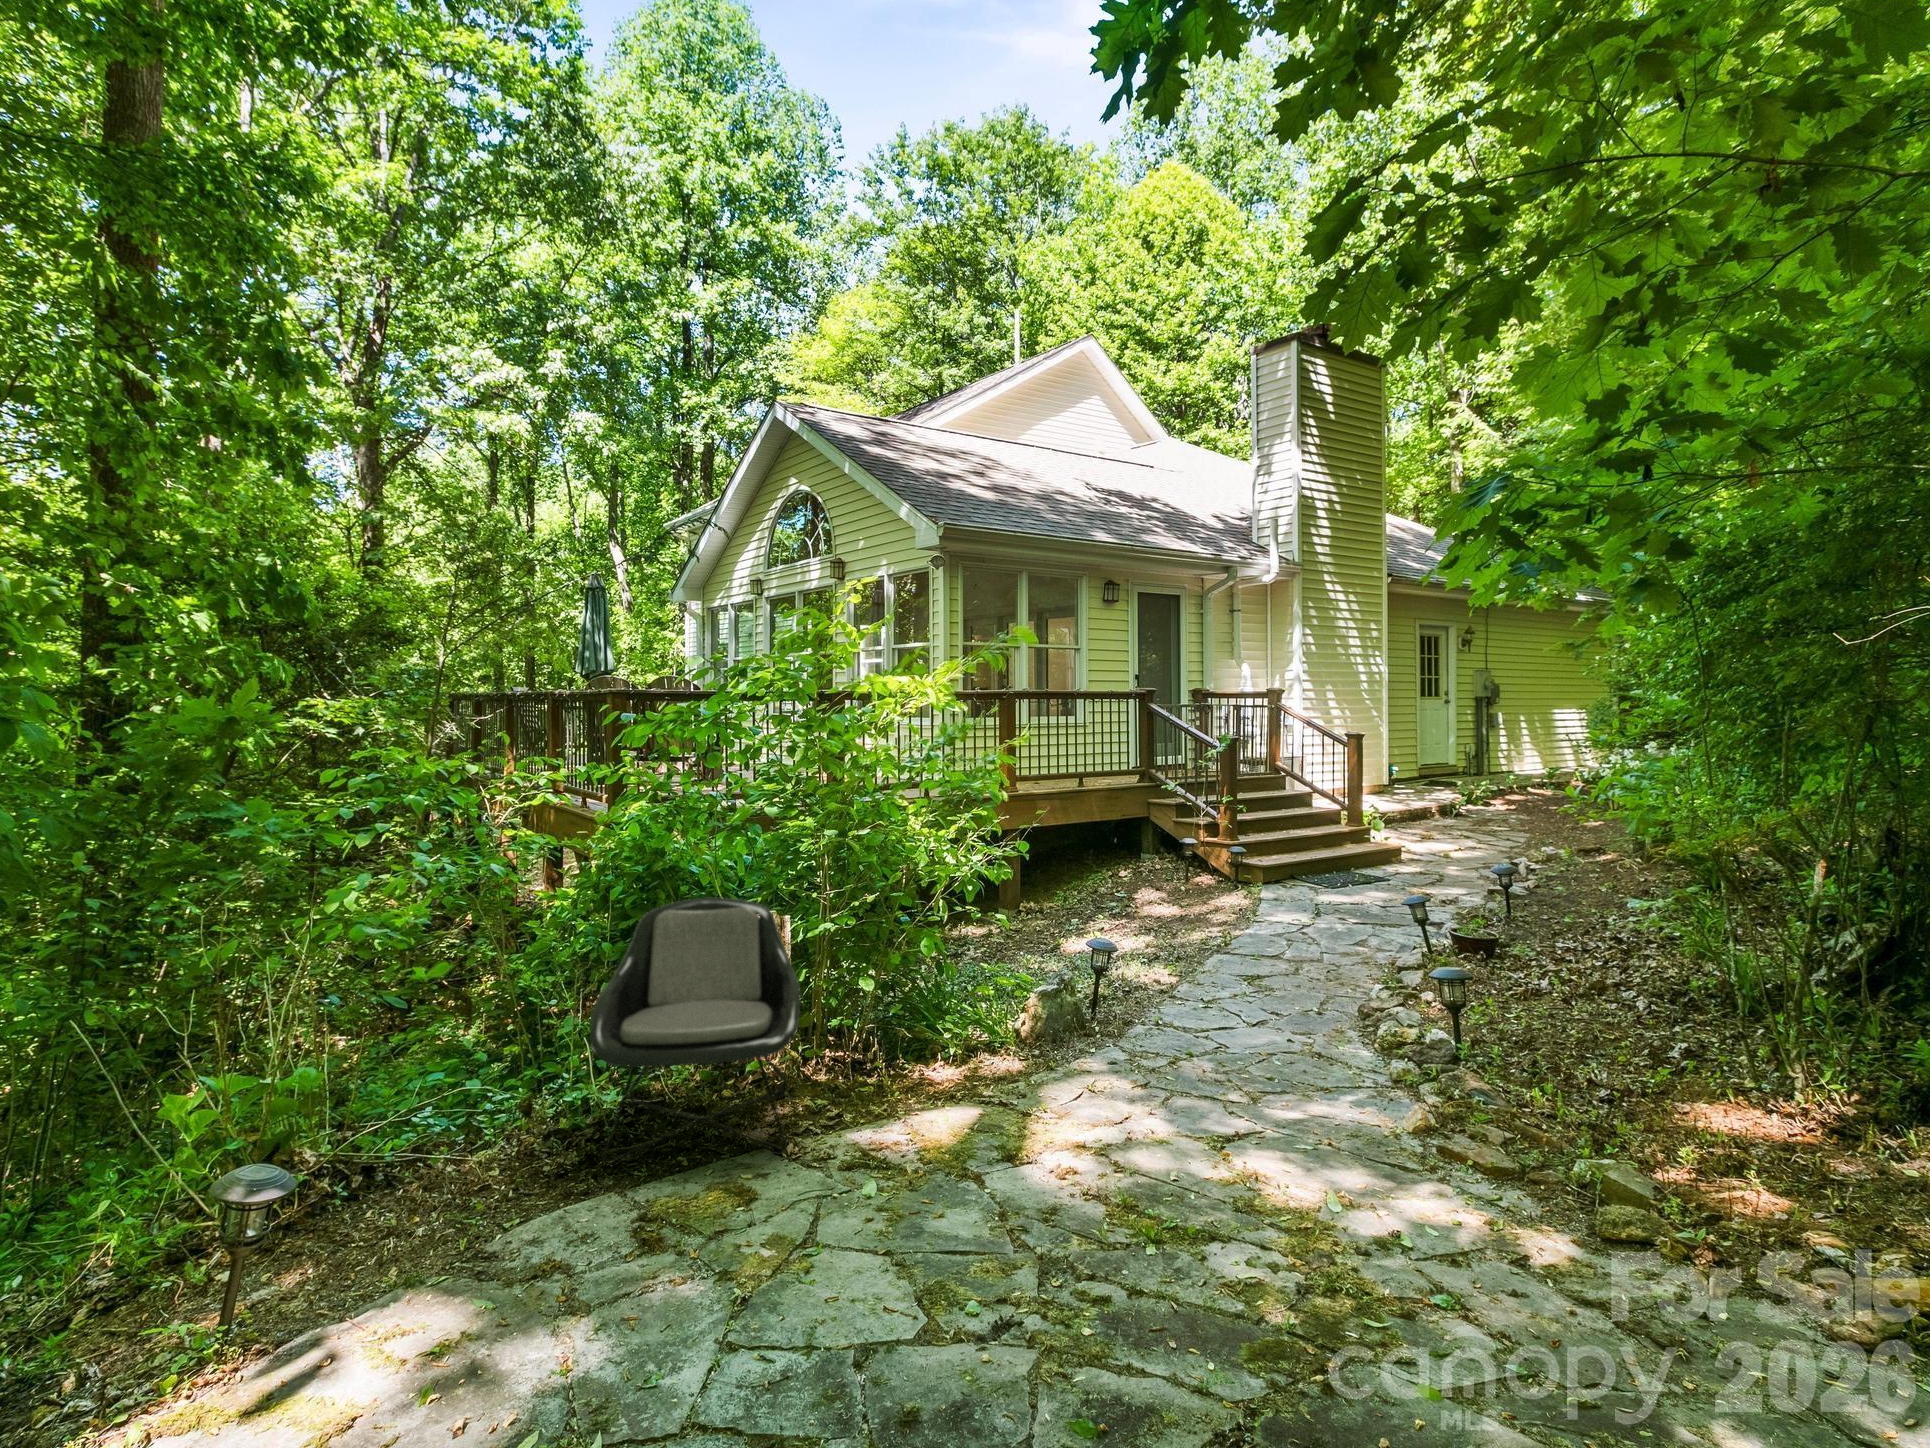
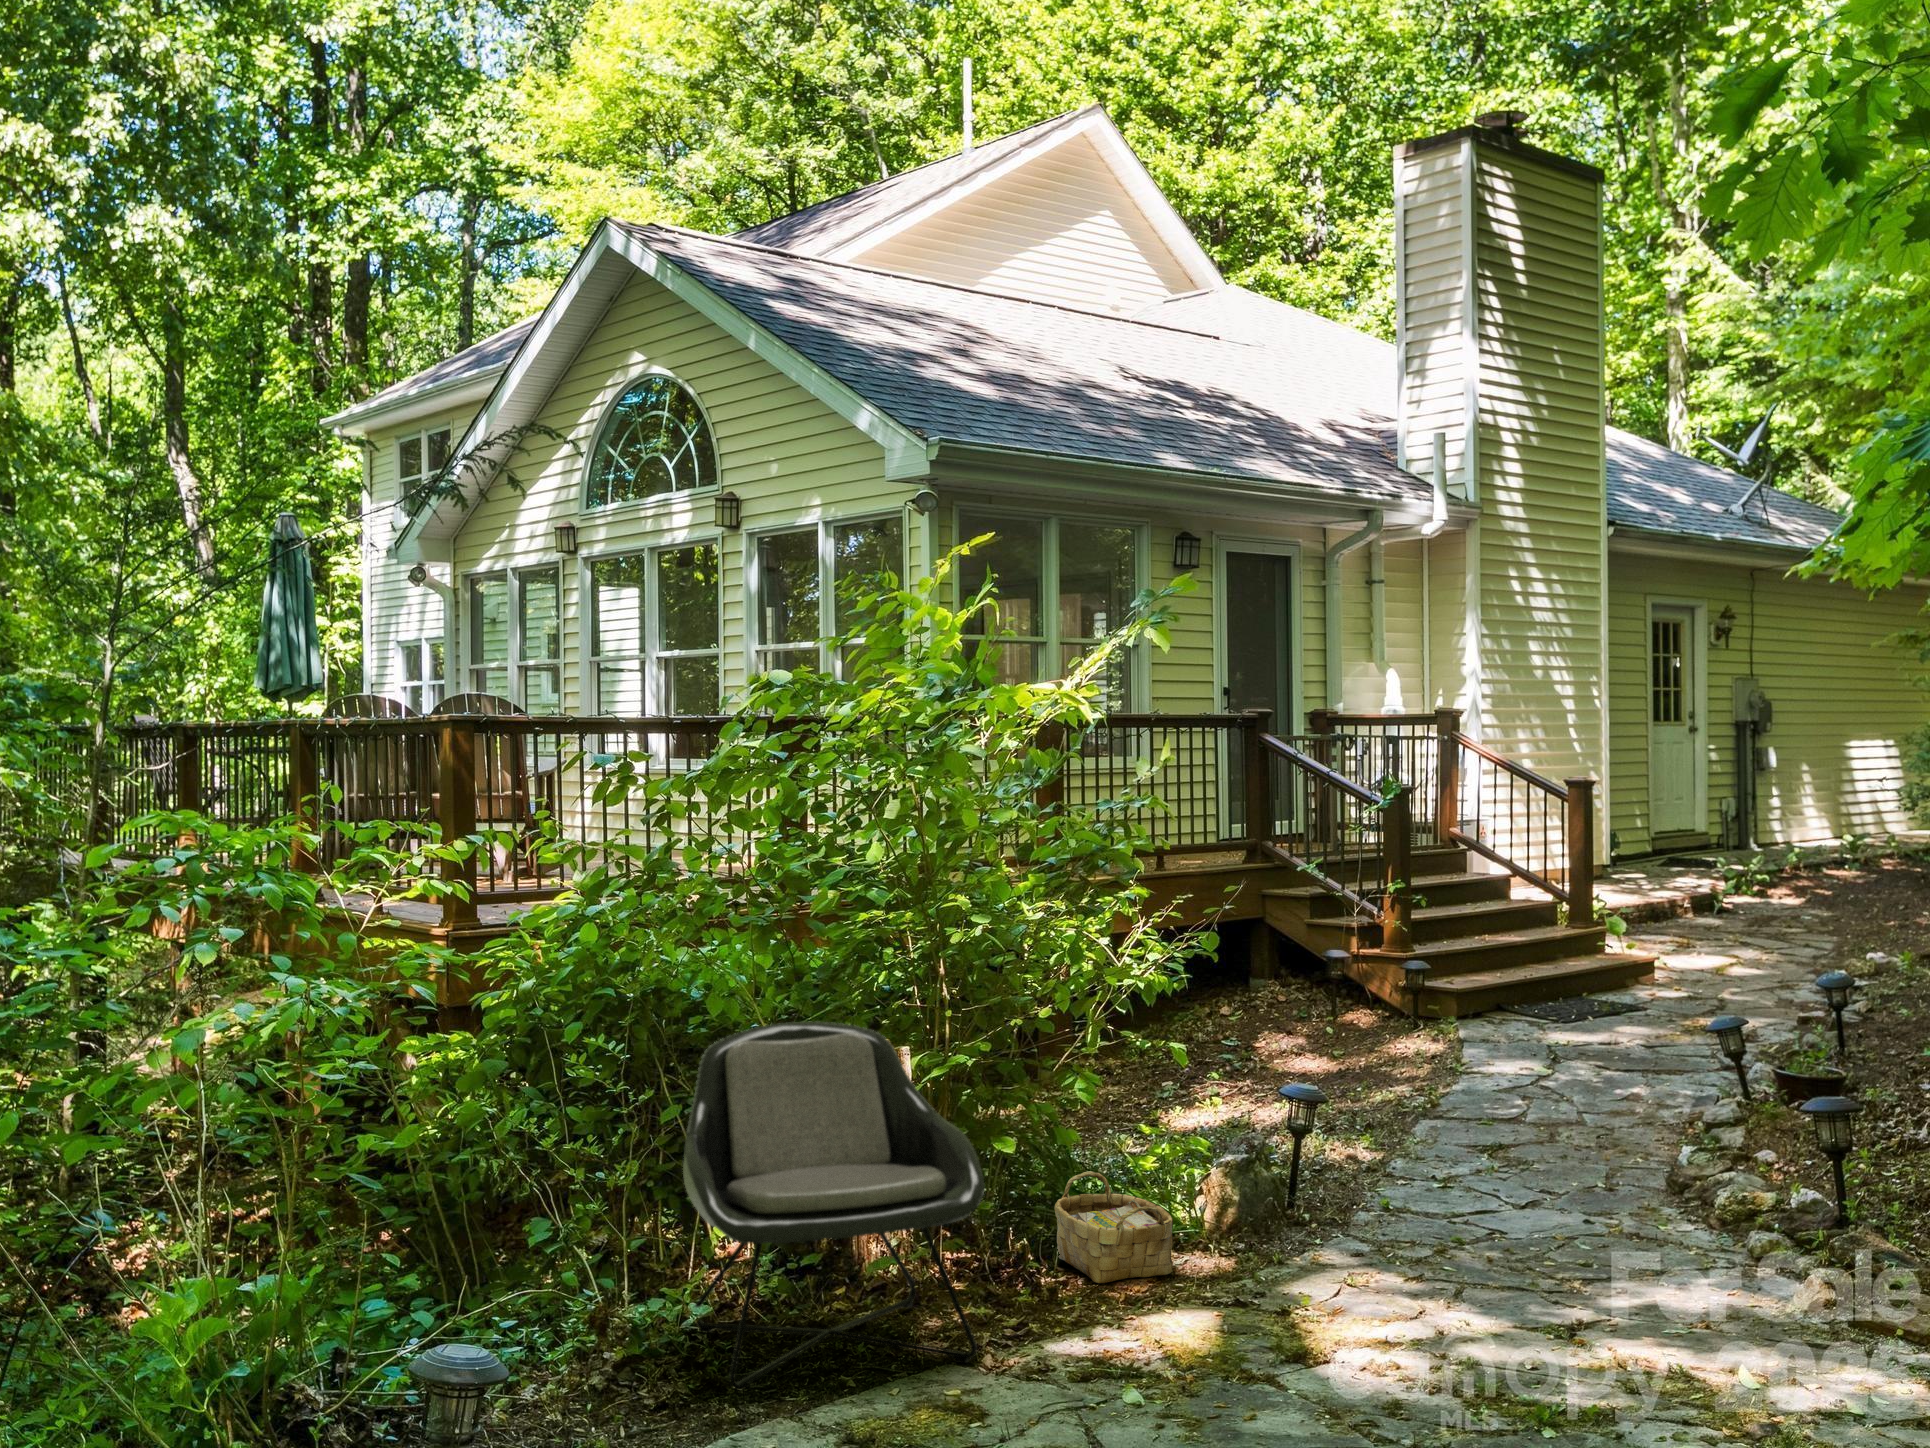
woven basket: none [903,1001,978,1084] -> present [1054,1171,1173,1284]

